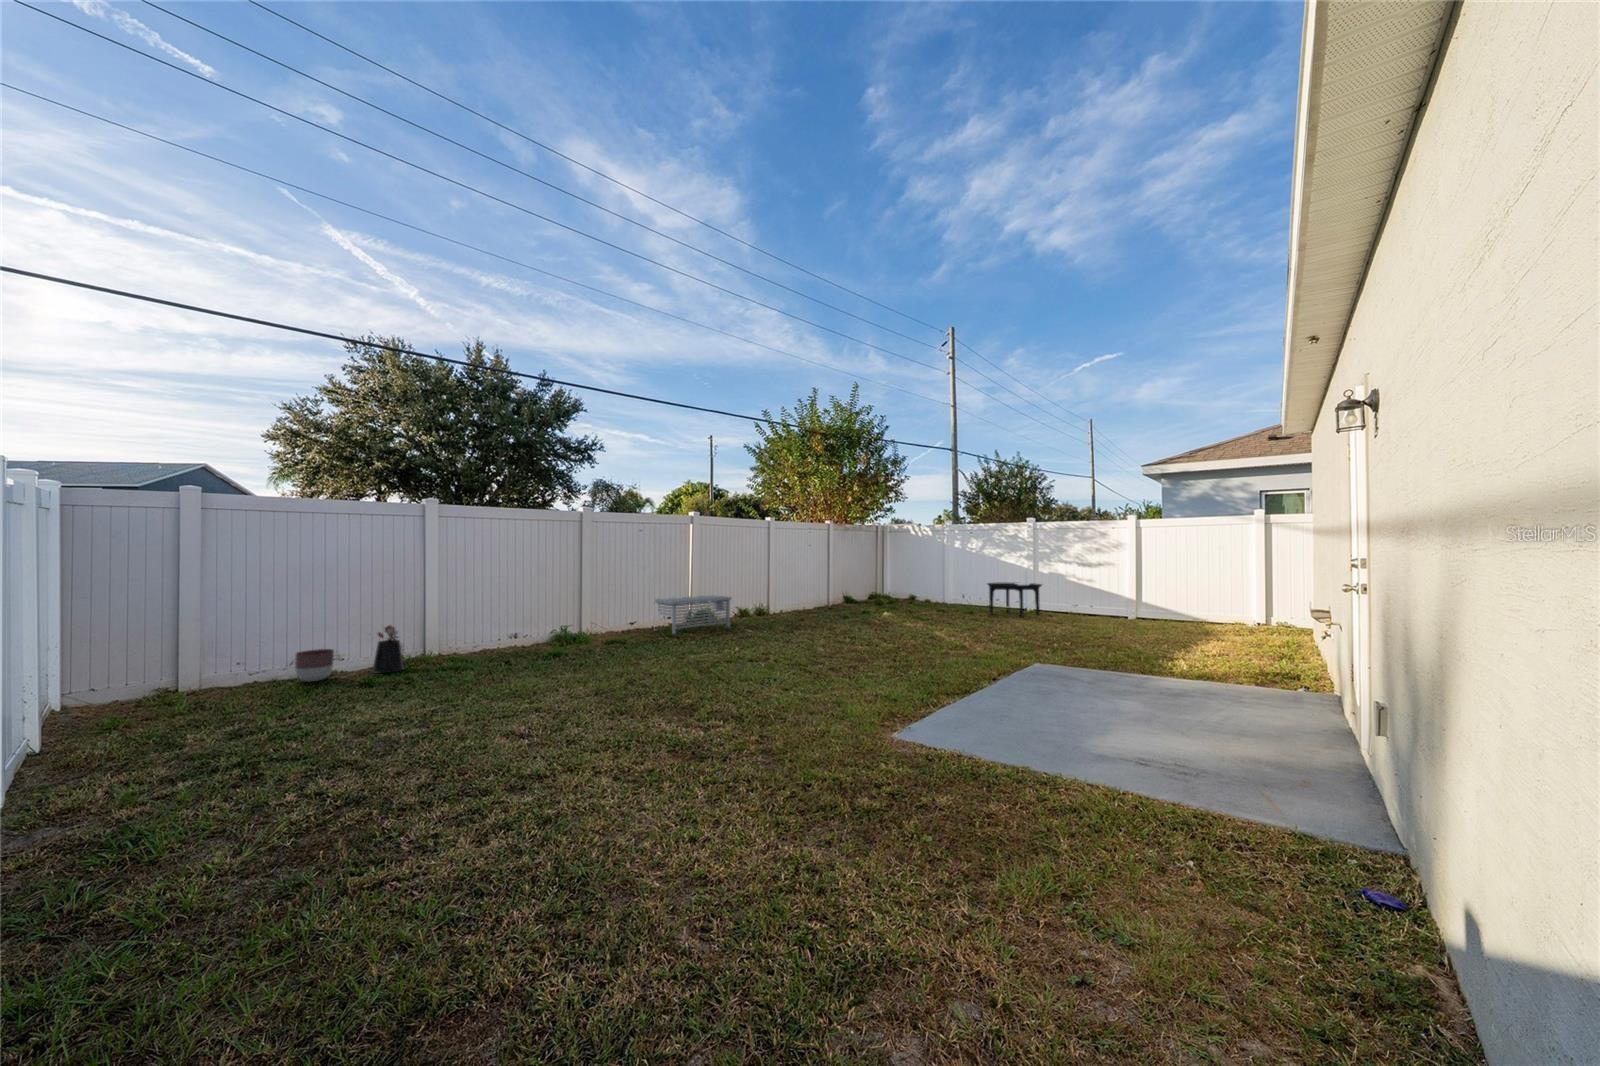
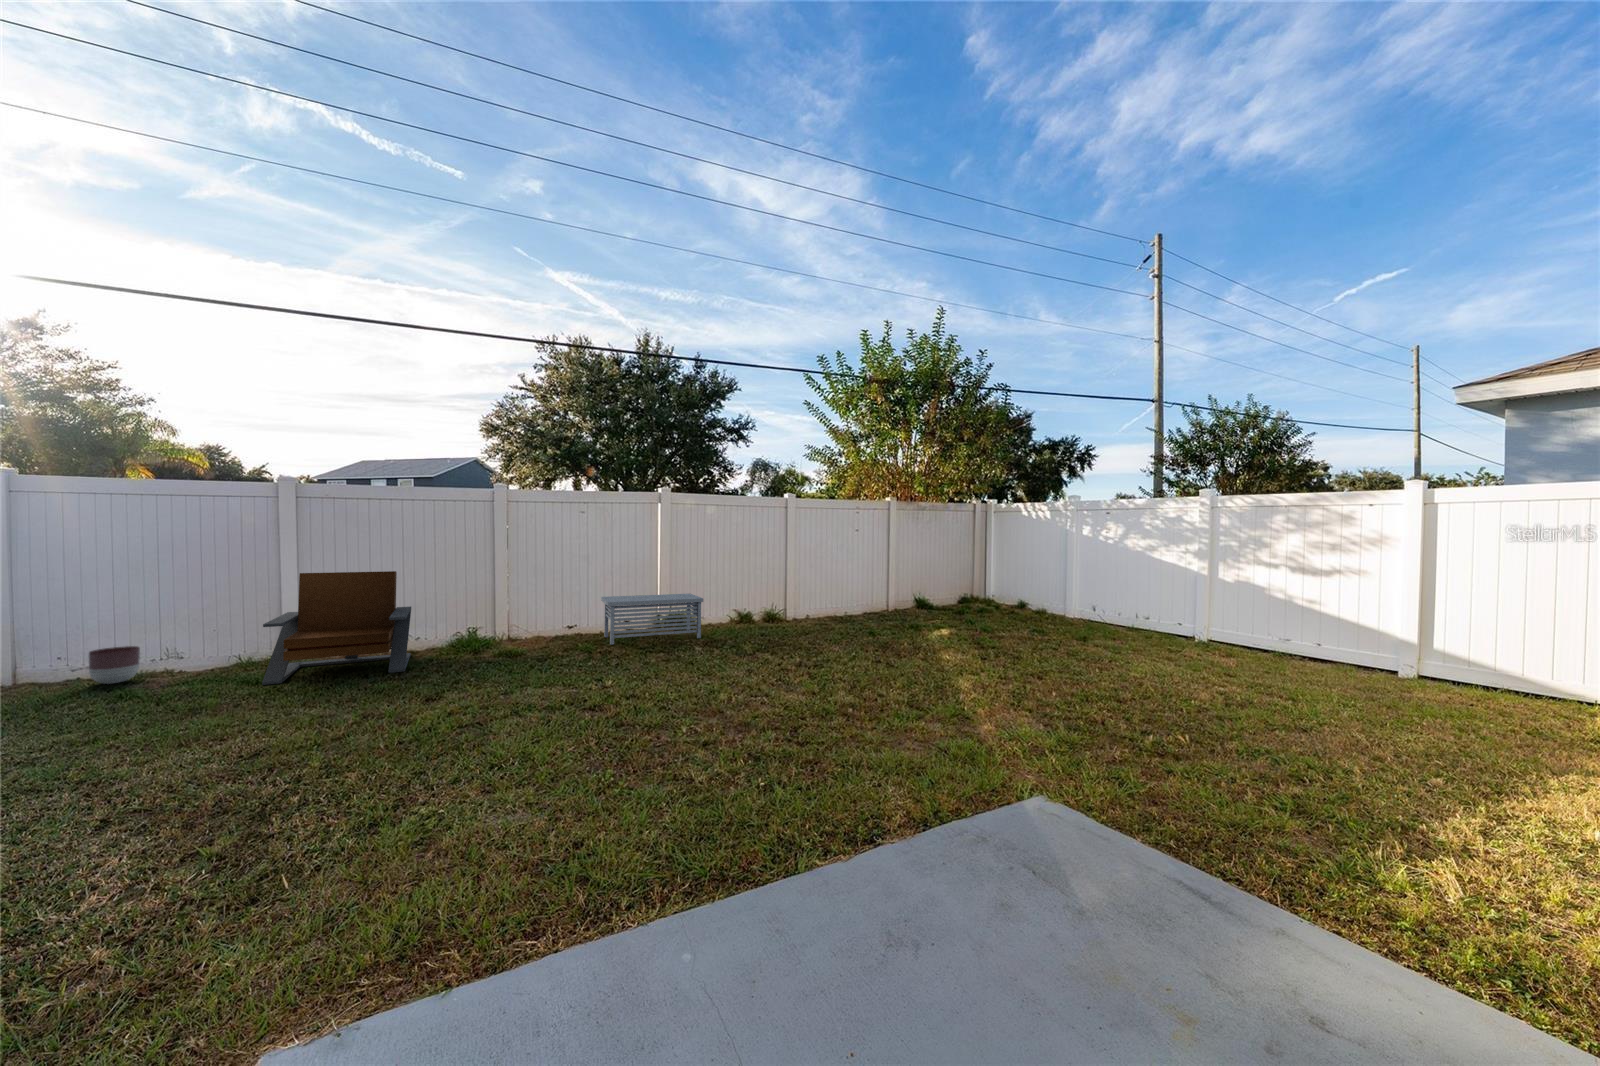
lounge chair: none [440,580,559,671] -> present [262,571,411,685]
round table: present [988,583,1042,617] -> none [1116,592,1218,654]
watering can: present [372,625,403,673] -> none [186,620,230,678]

